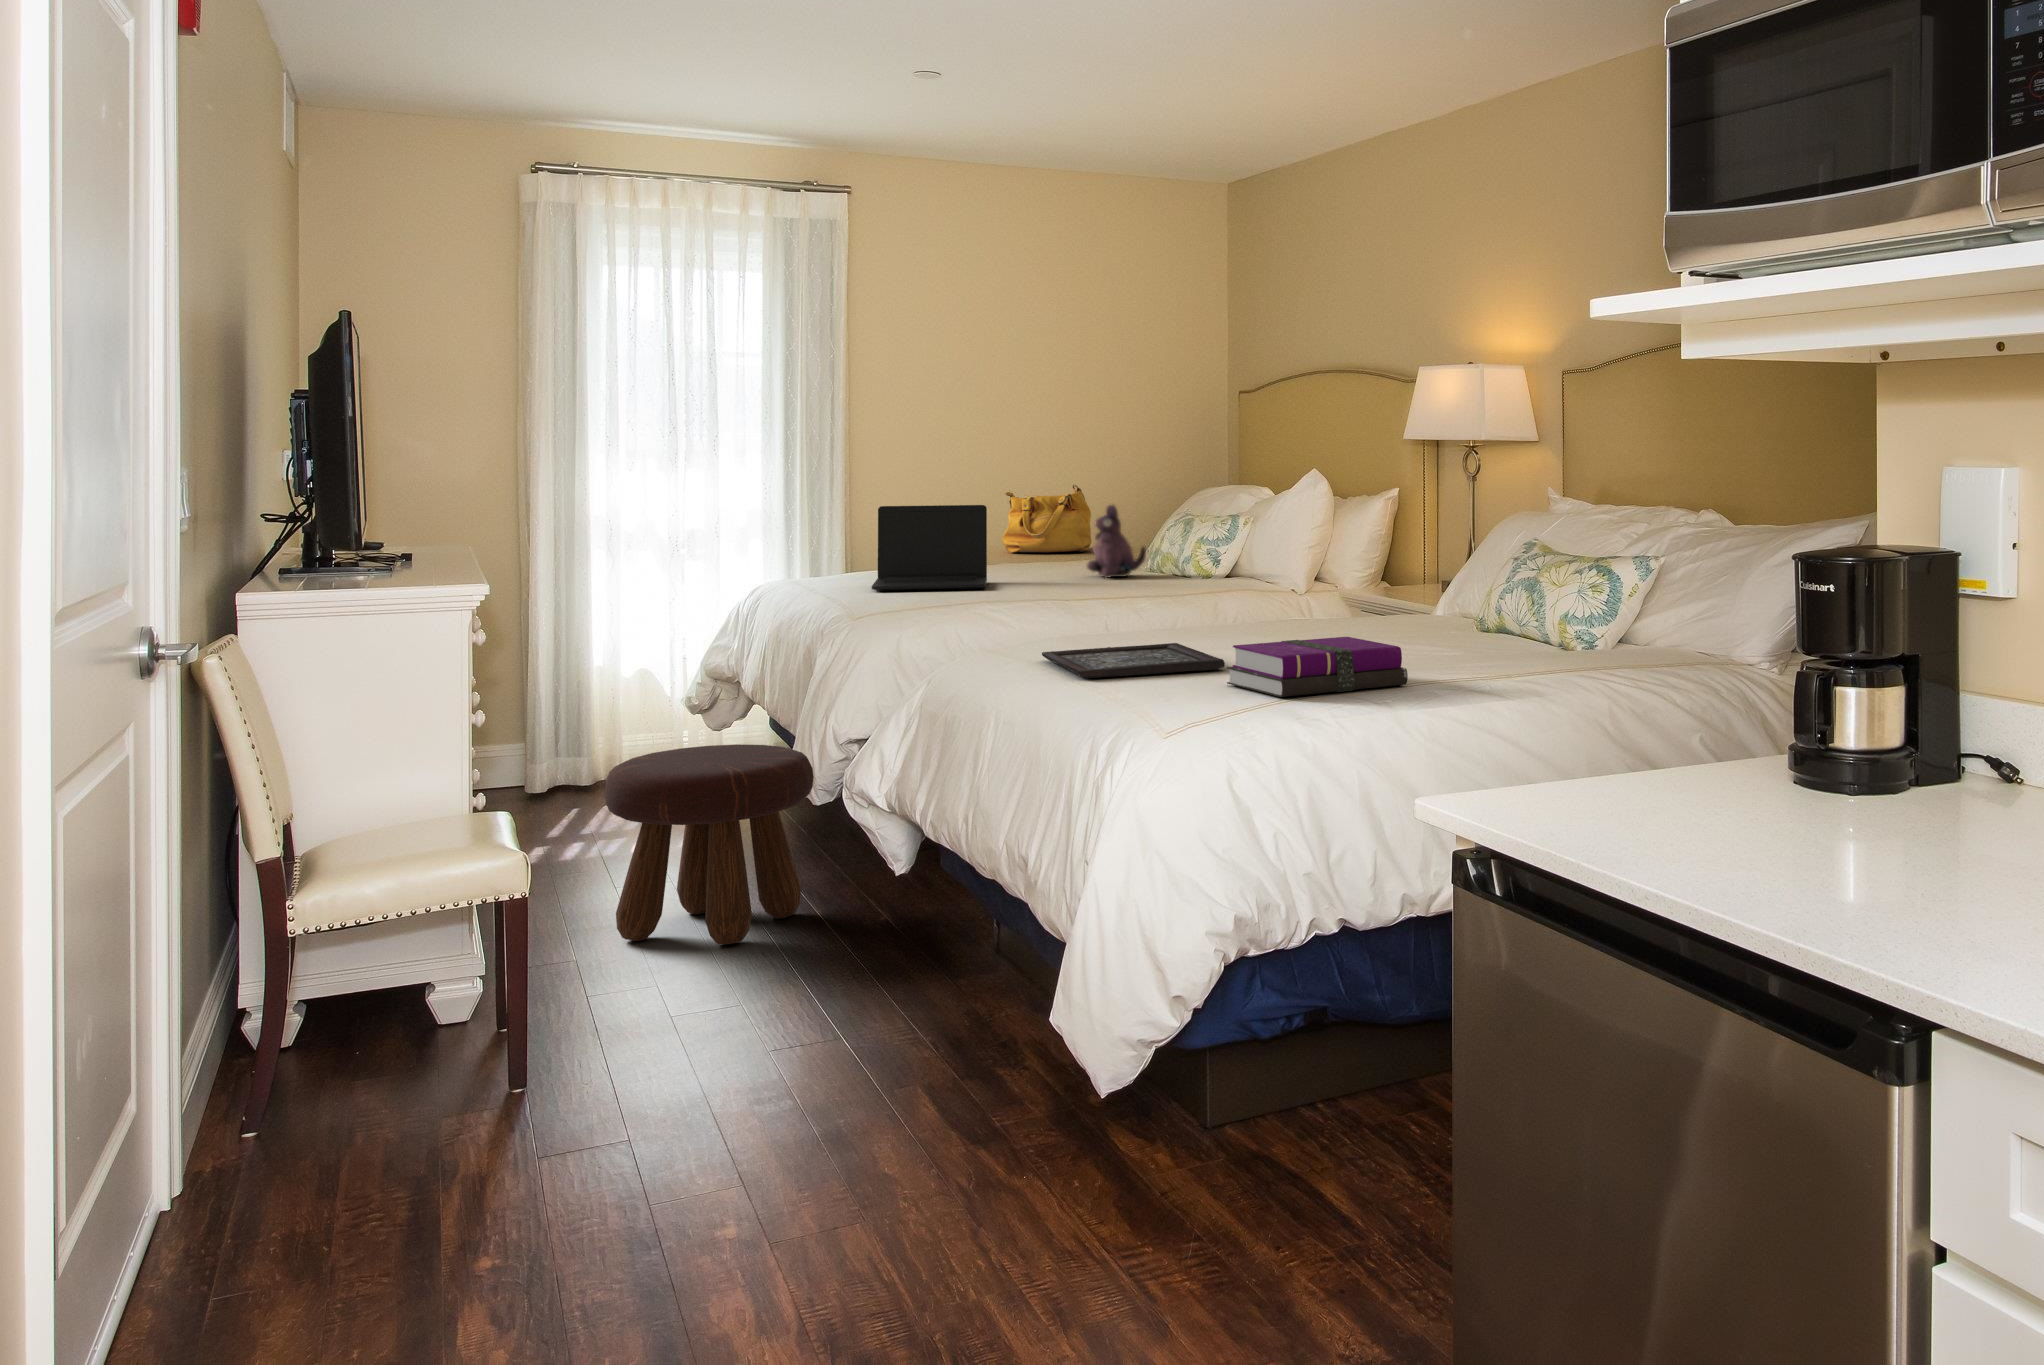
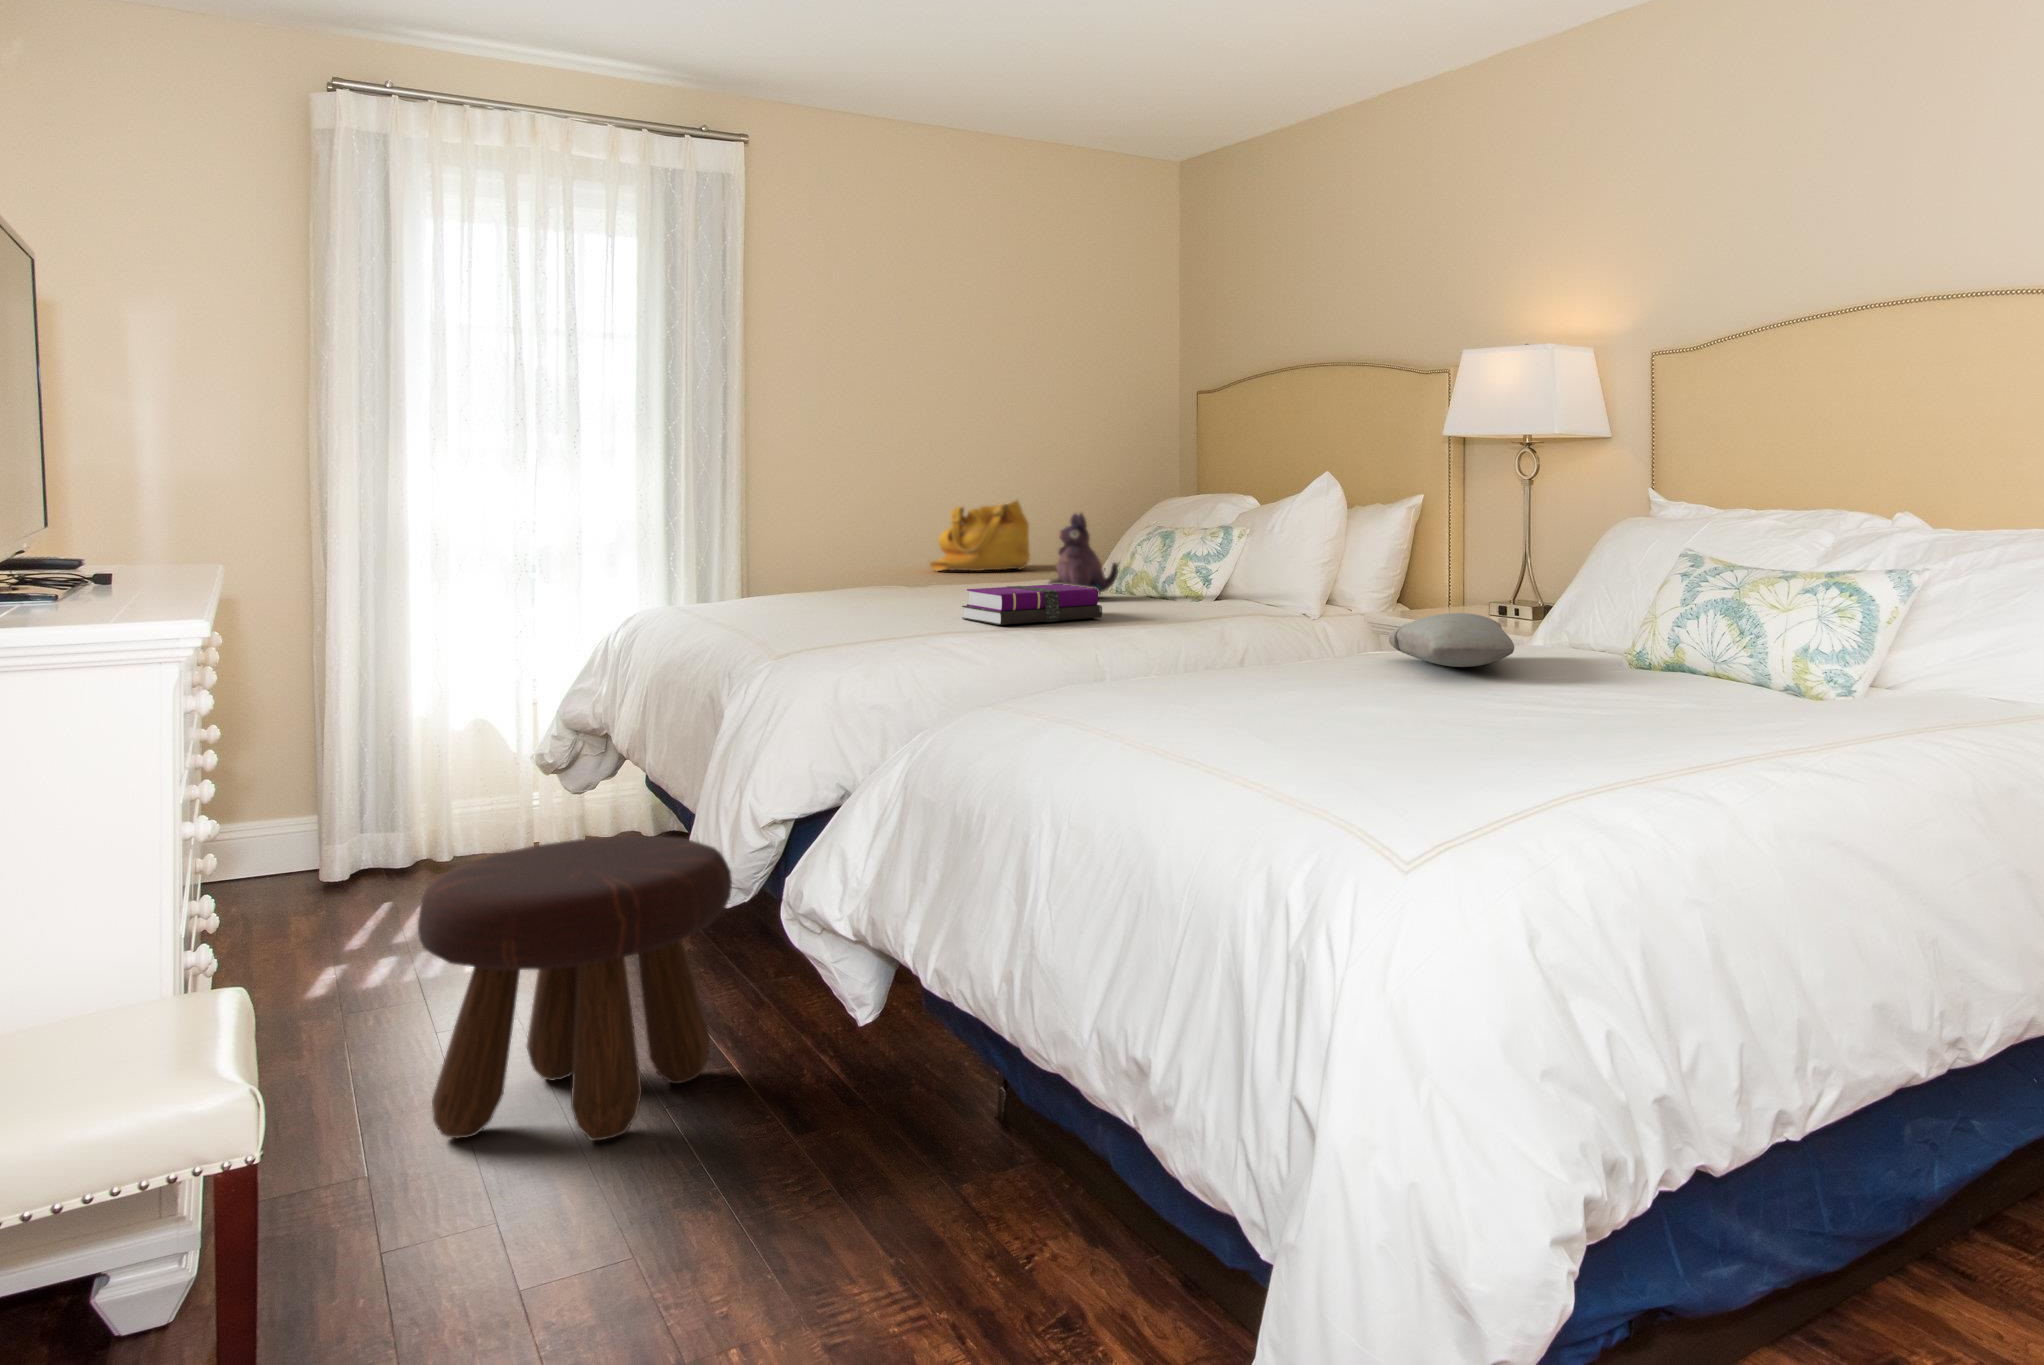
laptop: present [872,505,987,591] -> none [789,513,934,619]
pillow: none [1300,589,1388,629] -> present [1389,613,1514,667]
notebook: present [1227,637,1408,697] -> present [962,584,1102,625]
tray: present [1042,643,1225,678] -> none [1098,693,1387,756]

